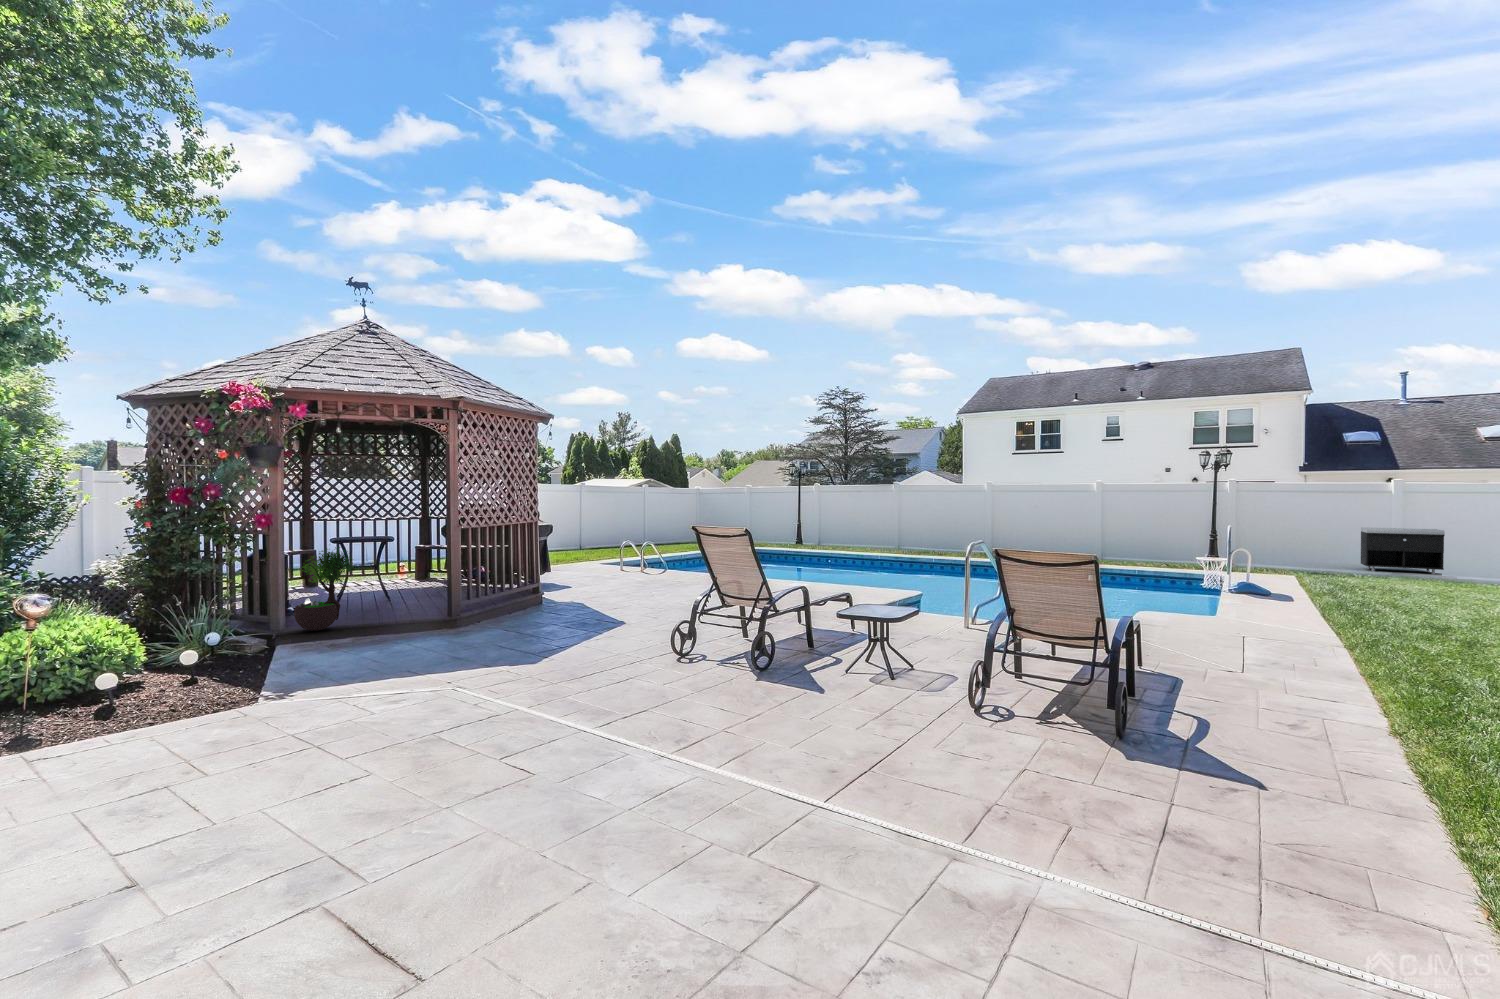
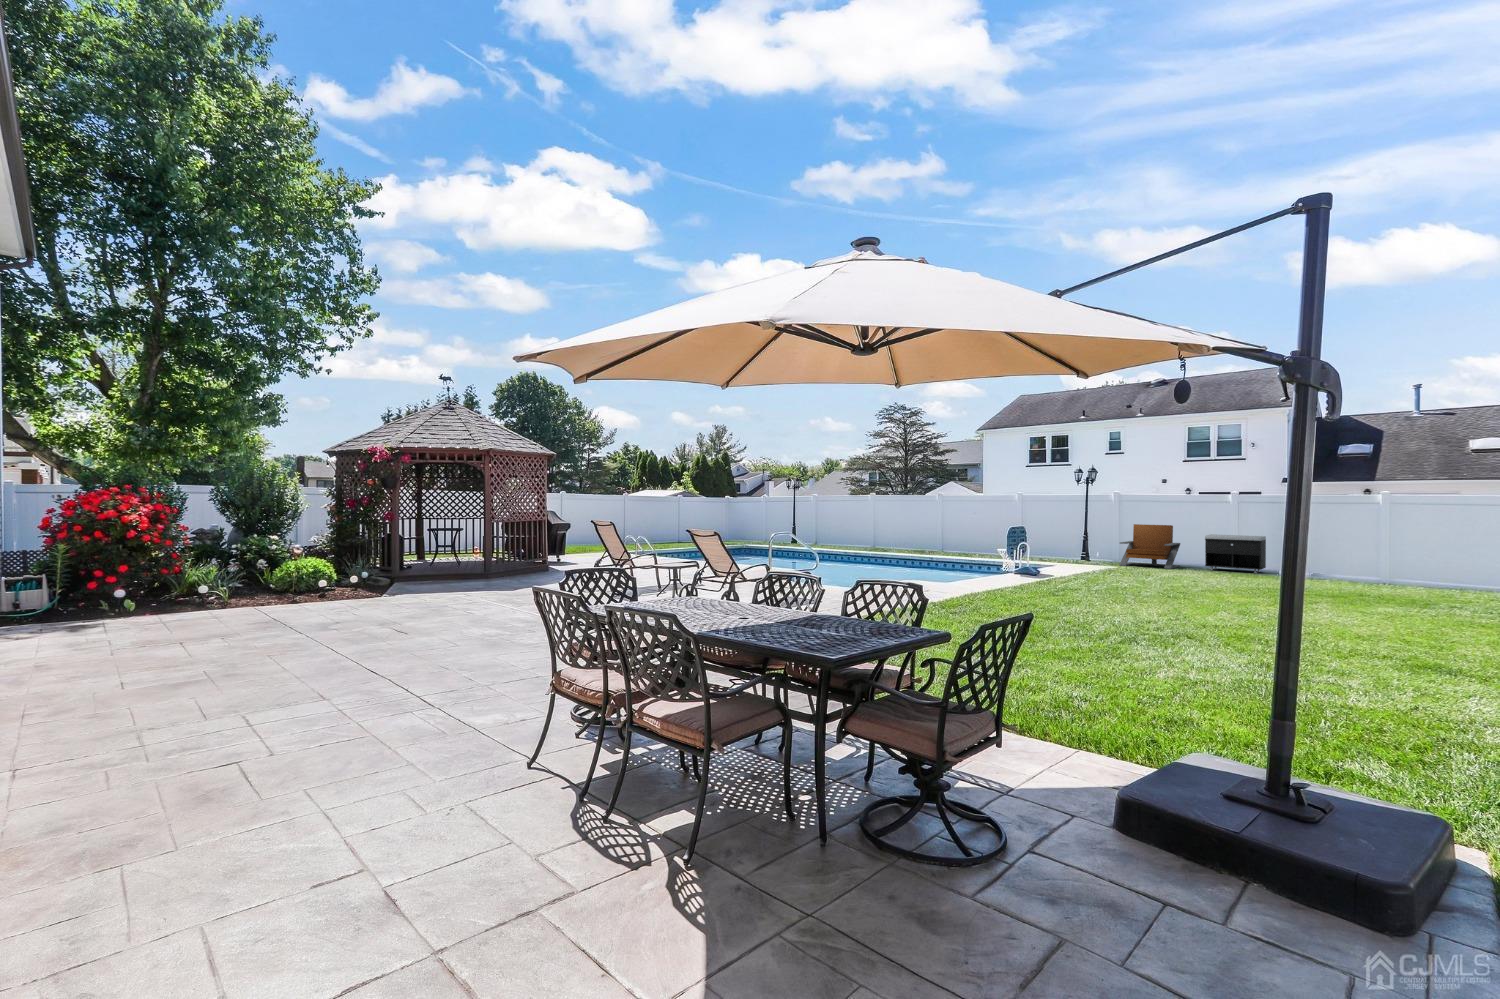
lounge chair: none [1252,516,1329,571] -> present [1119,524,1180,569]
potted tree: present [294,547,354,631] -> none [404,531,434,577]

